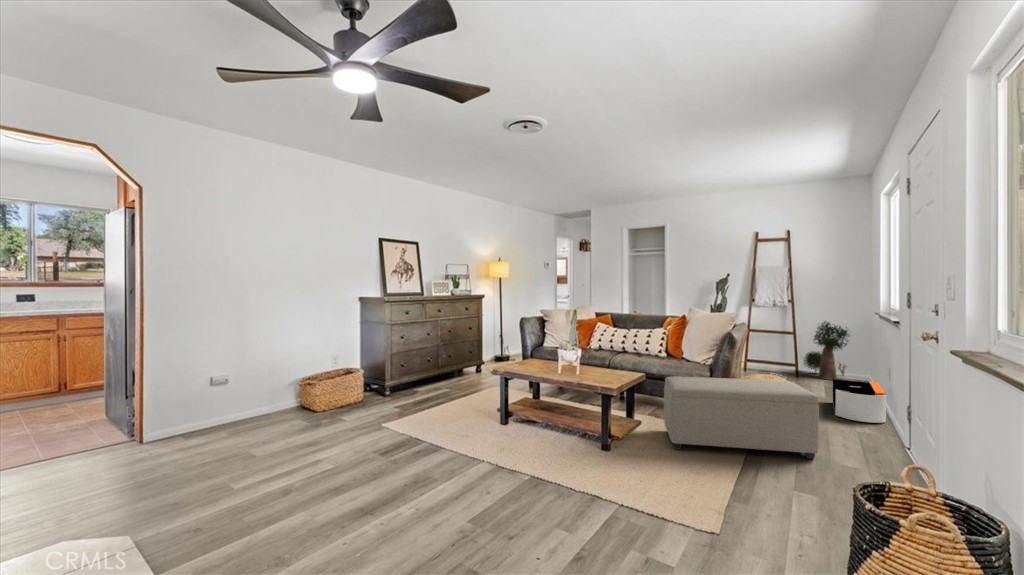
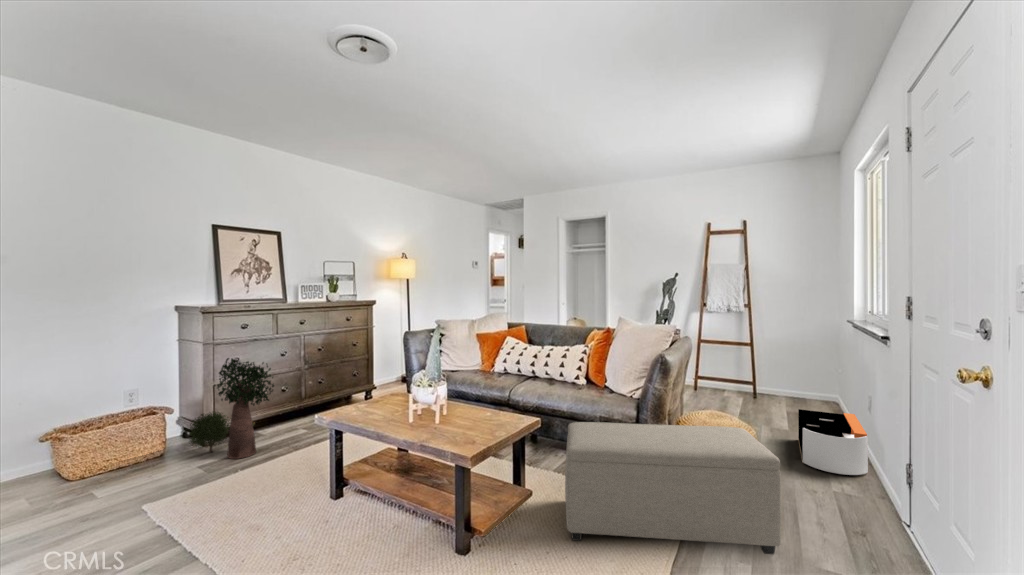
potted plant: present [804,321,848,380] -> present [189,358,274,459]

